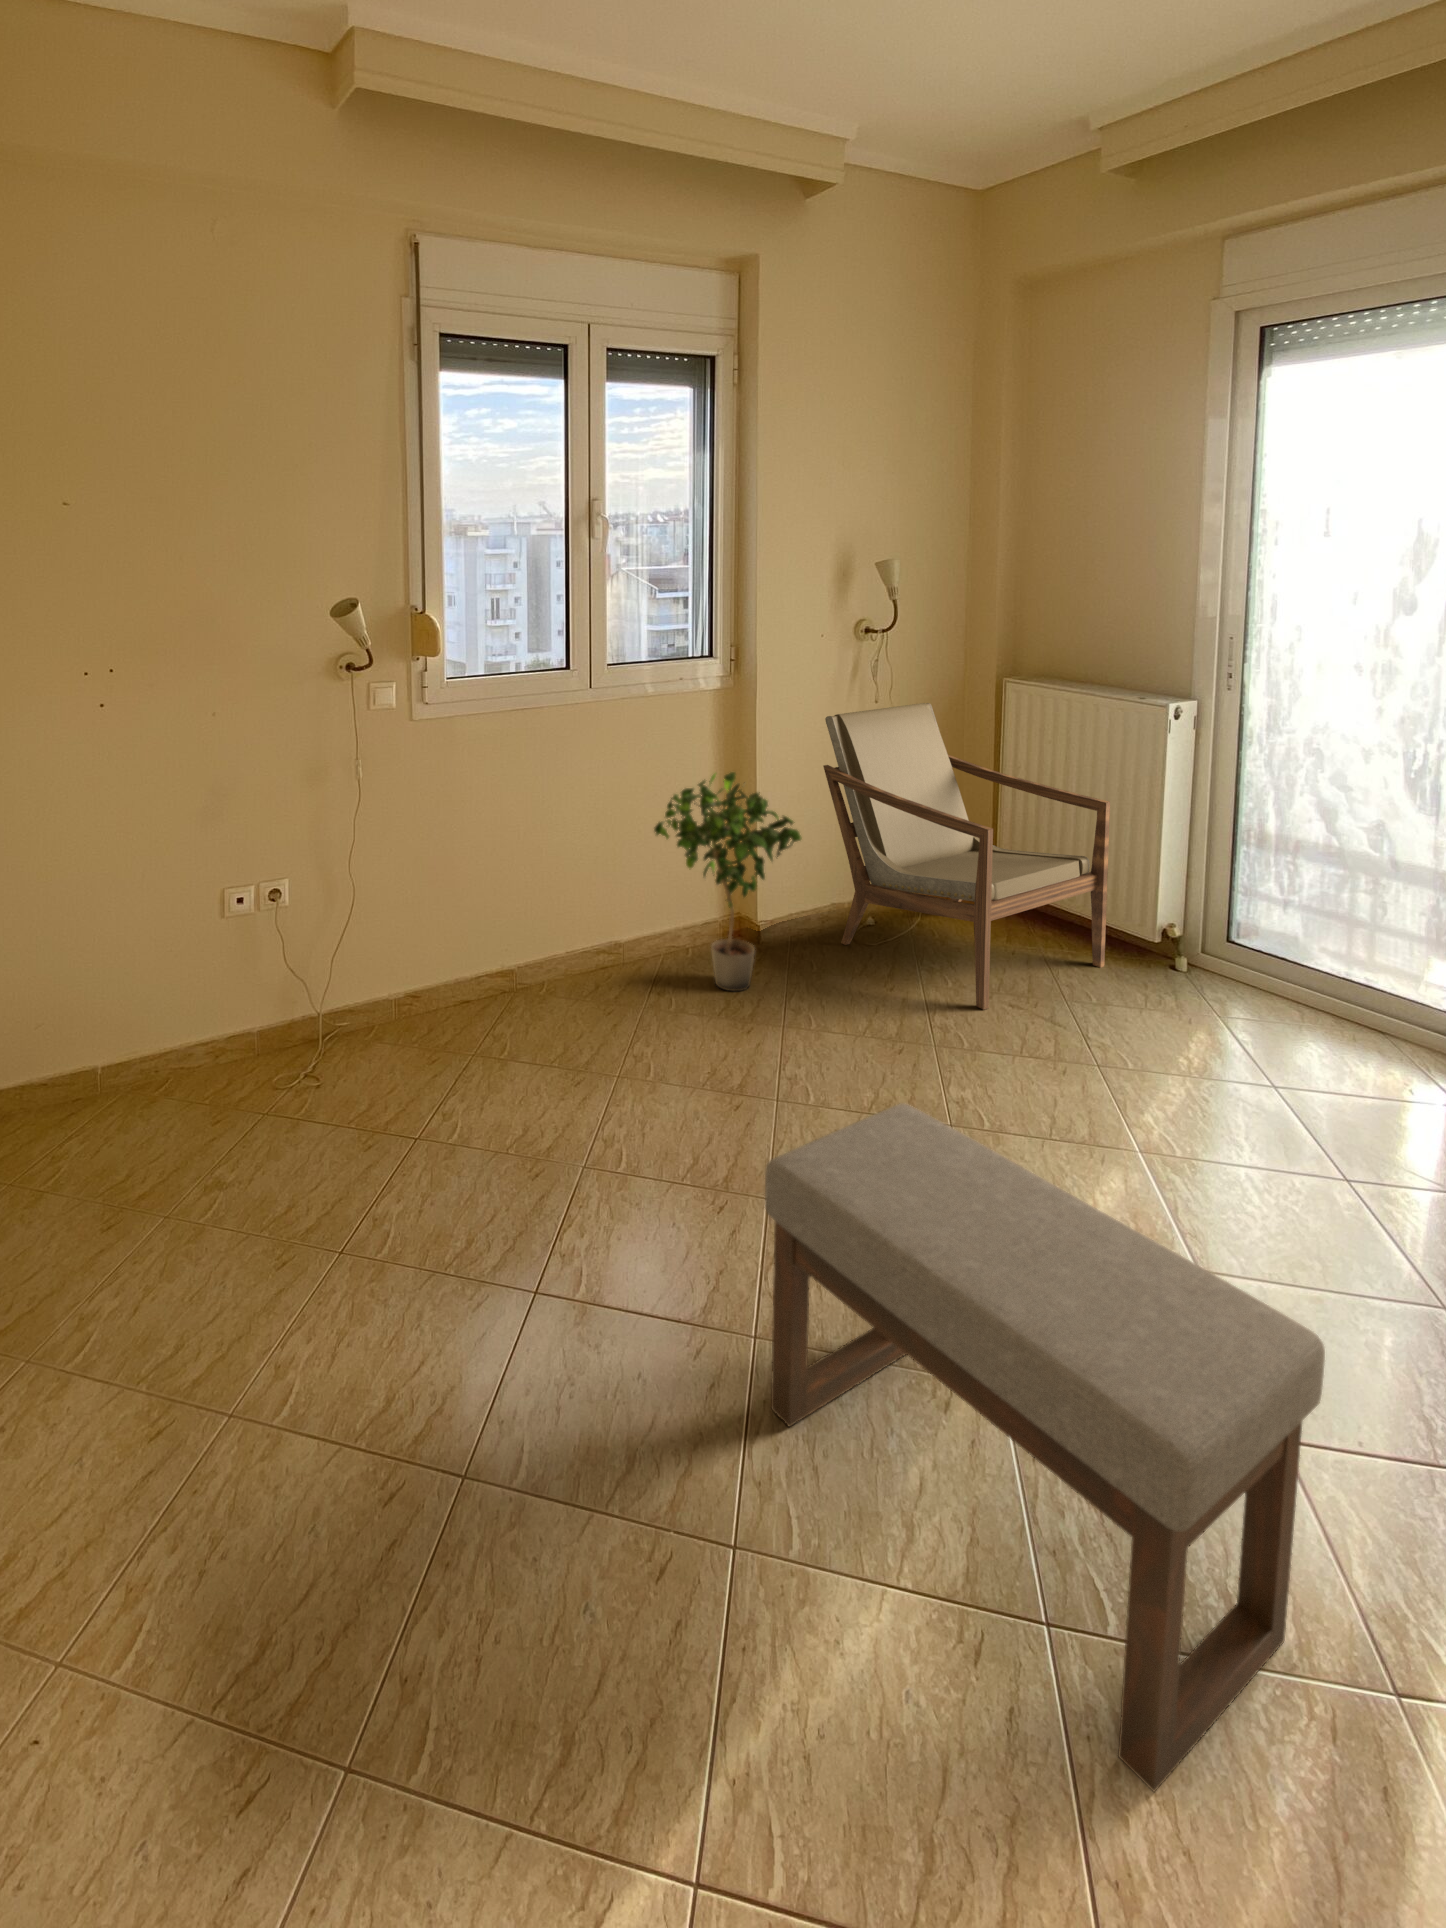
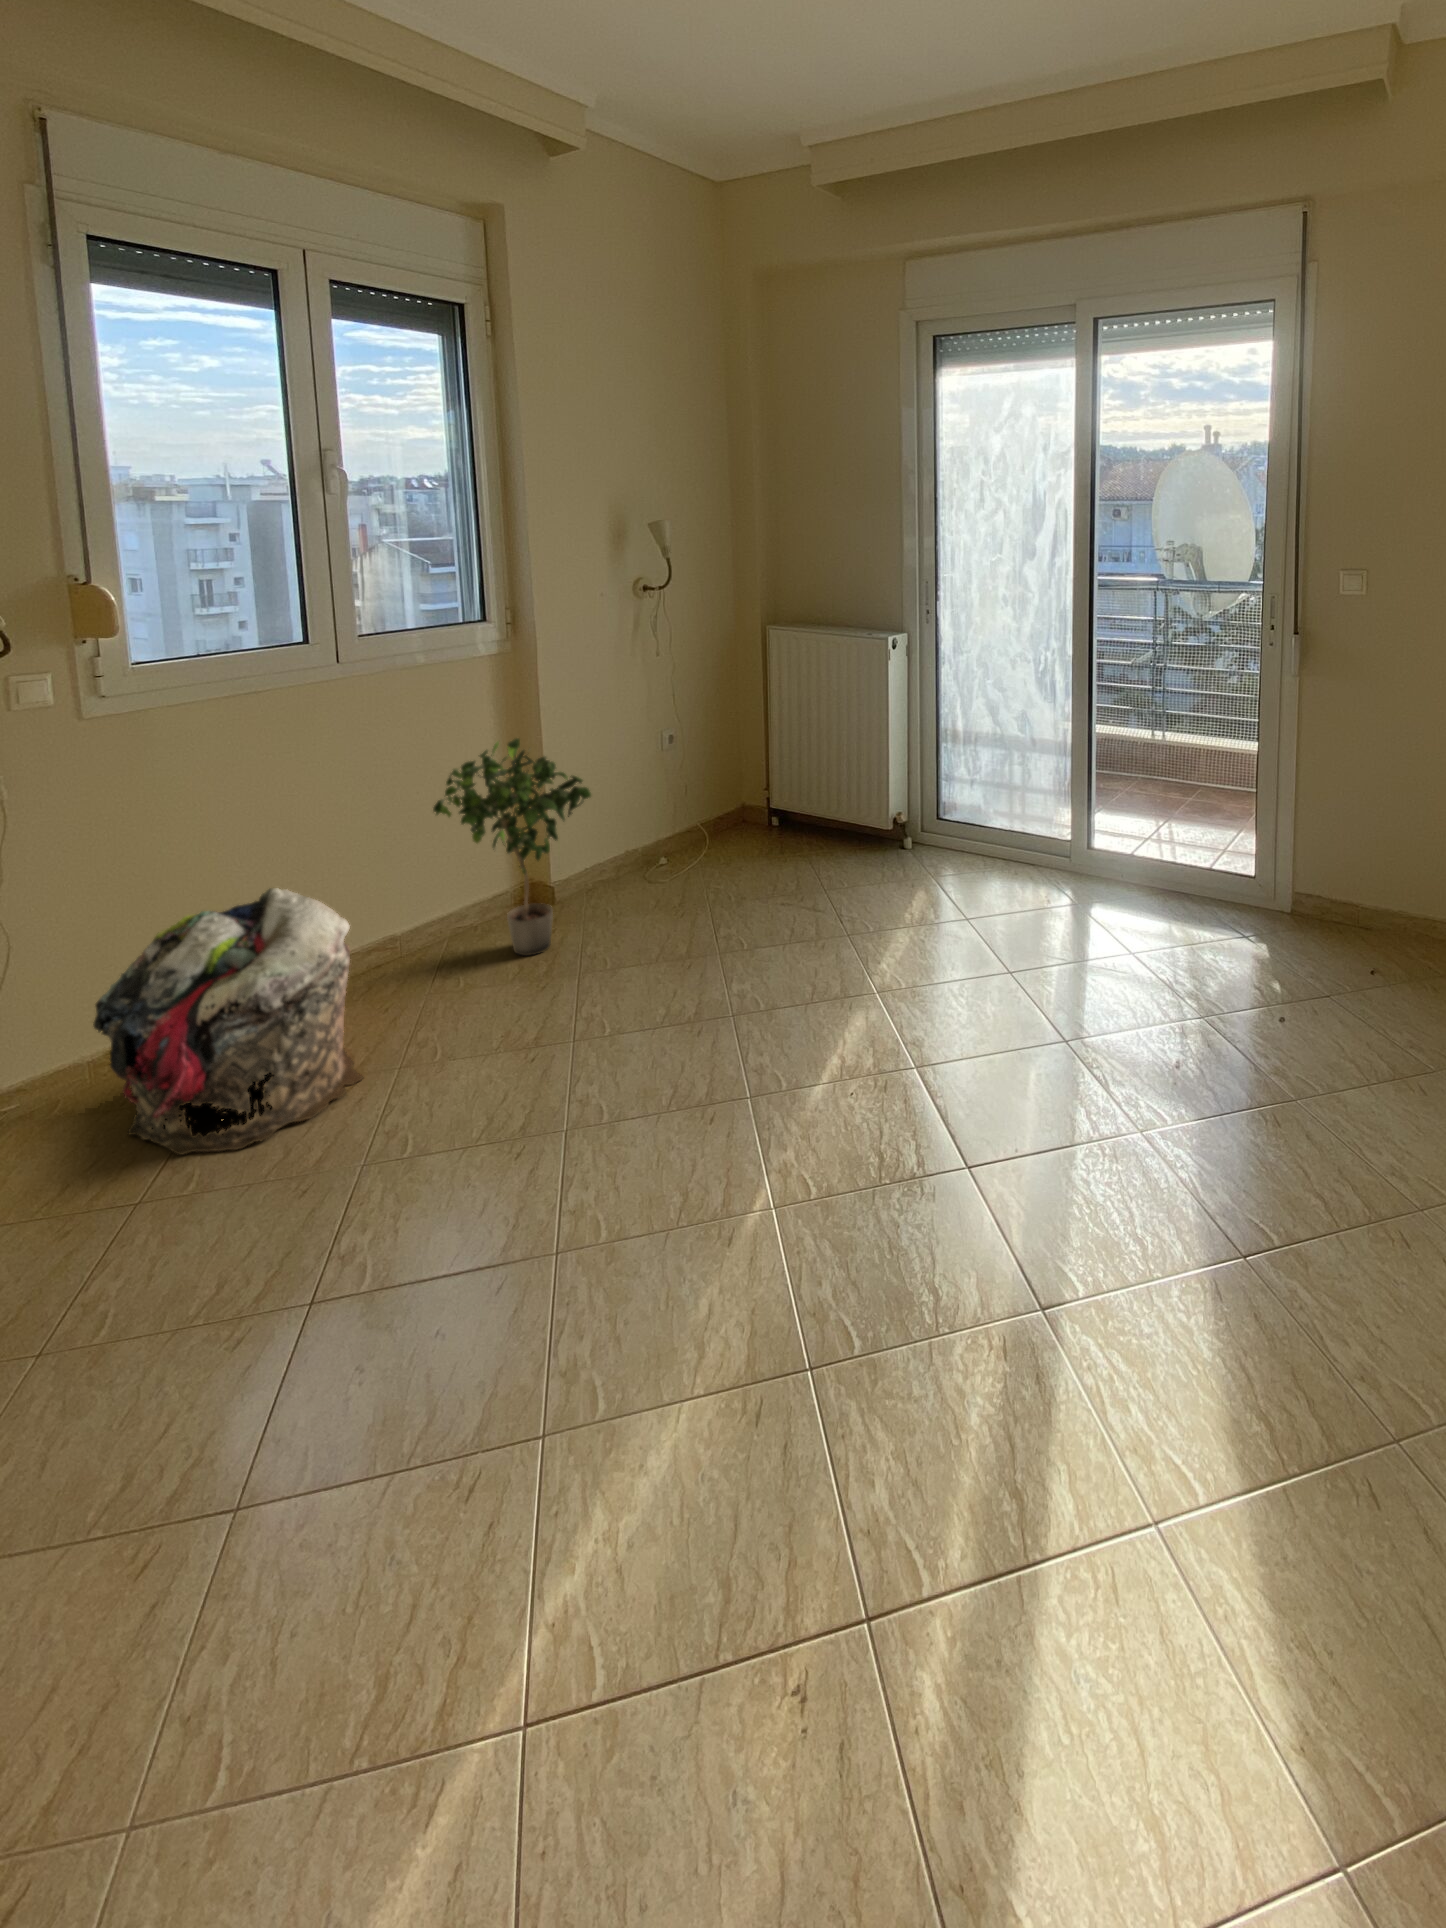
armchair: present [823,703,1110,1010] -> none [608,651,855,916]
laundry basket: none [391,876,578,1103] -> present [93,888,363,1155]
ottoman: present [765,1103,1325,1791] -> none [574,1013,977,1440]

